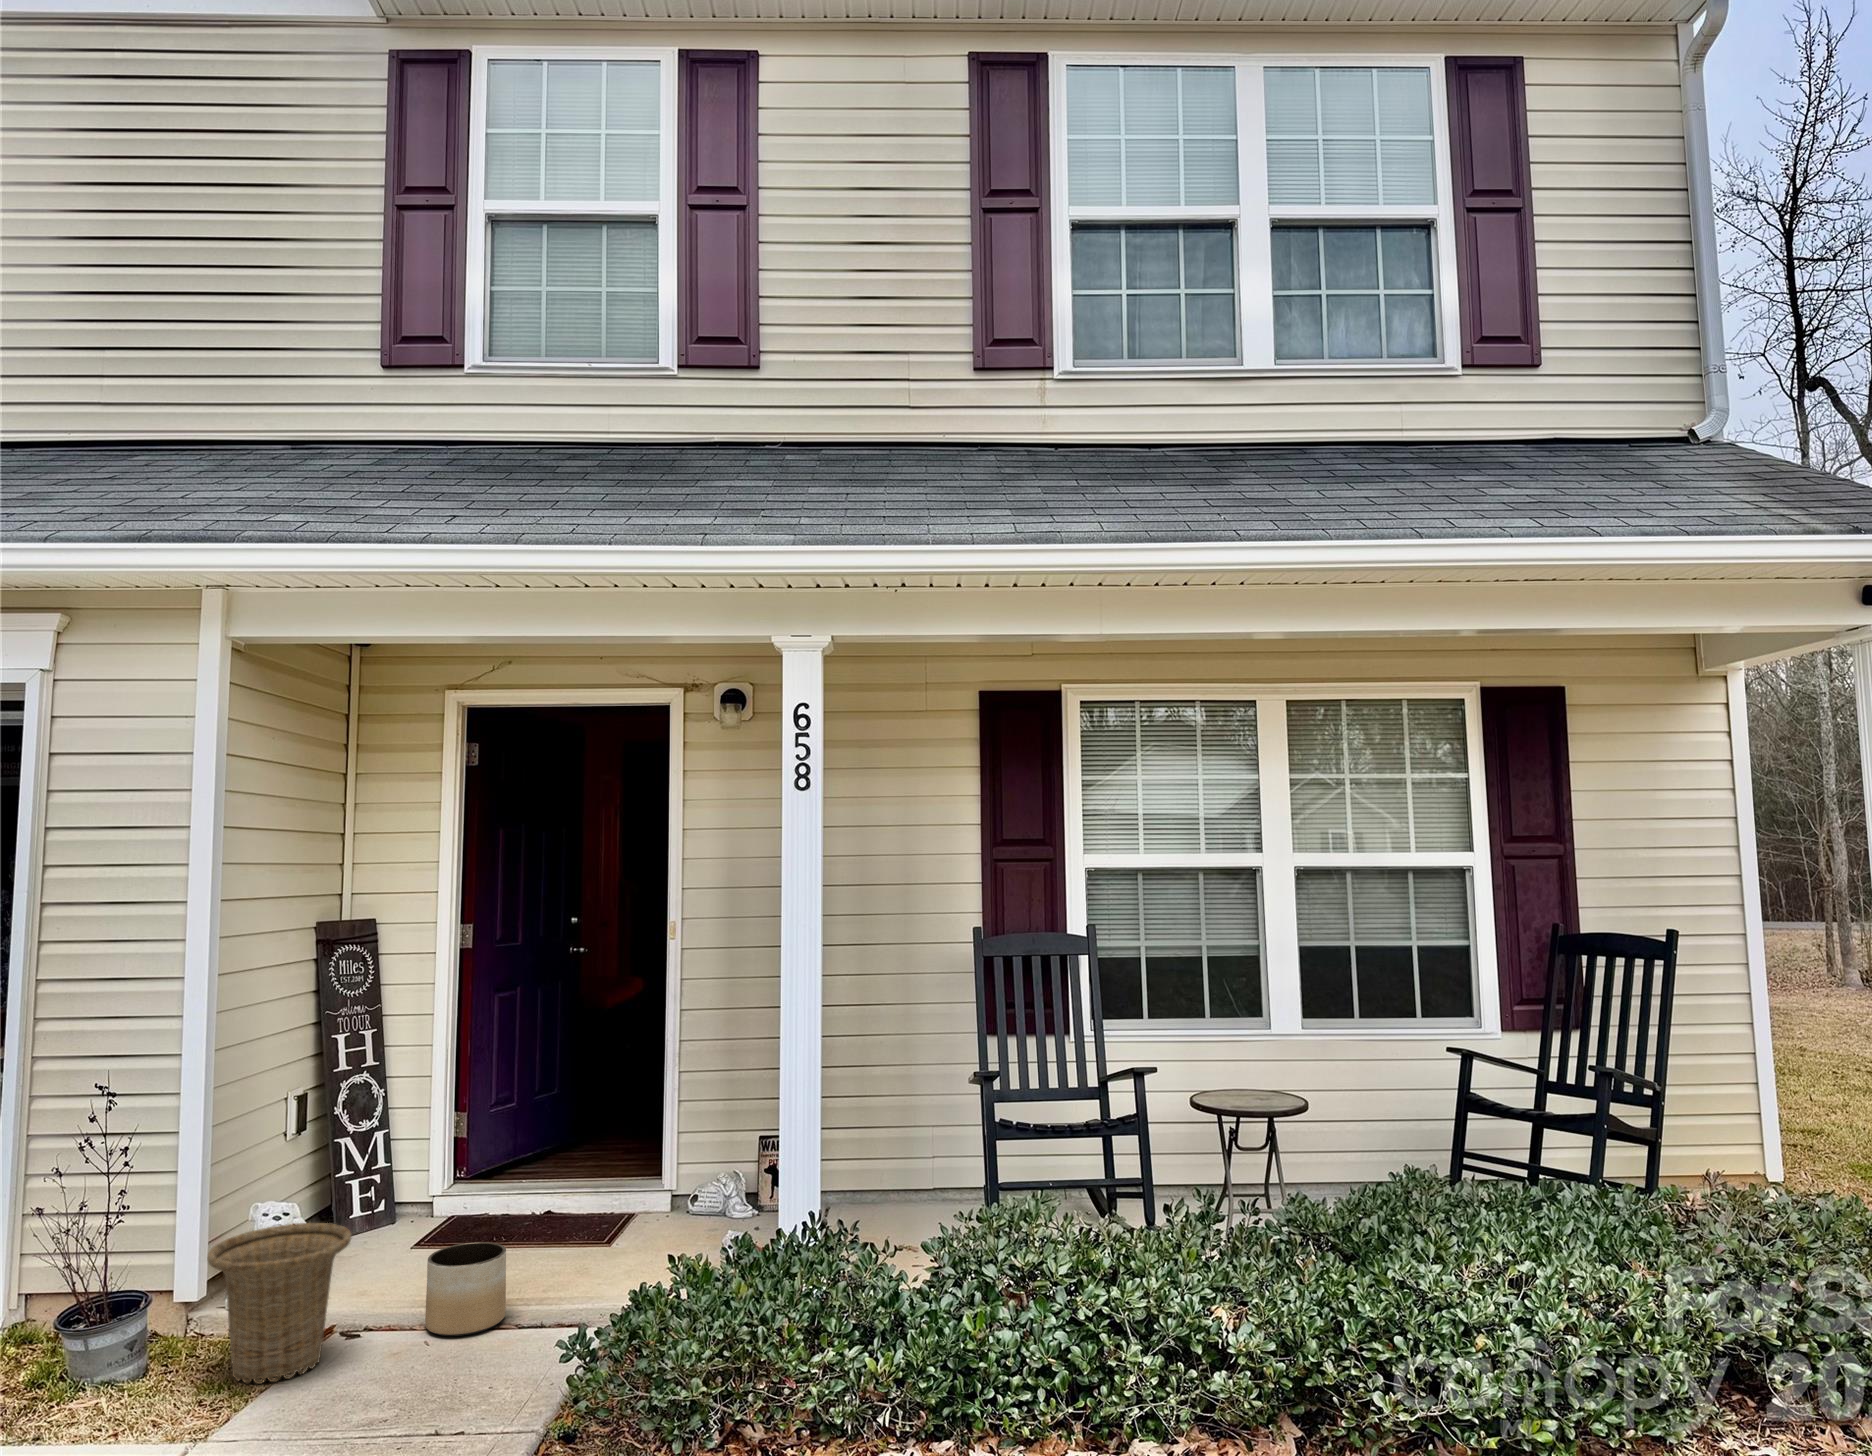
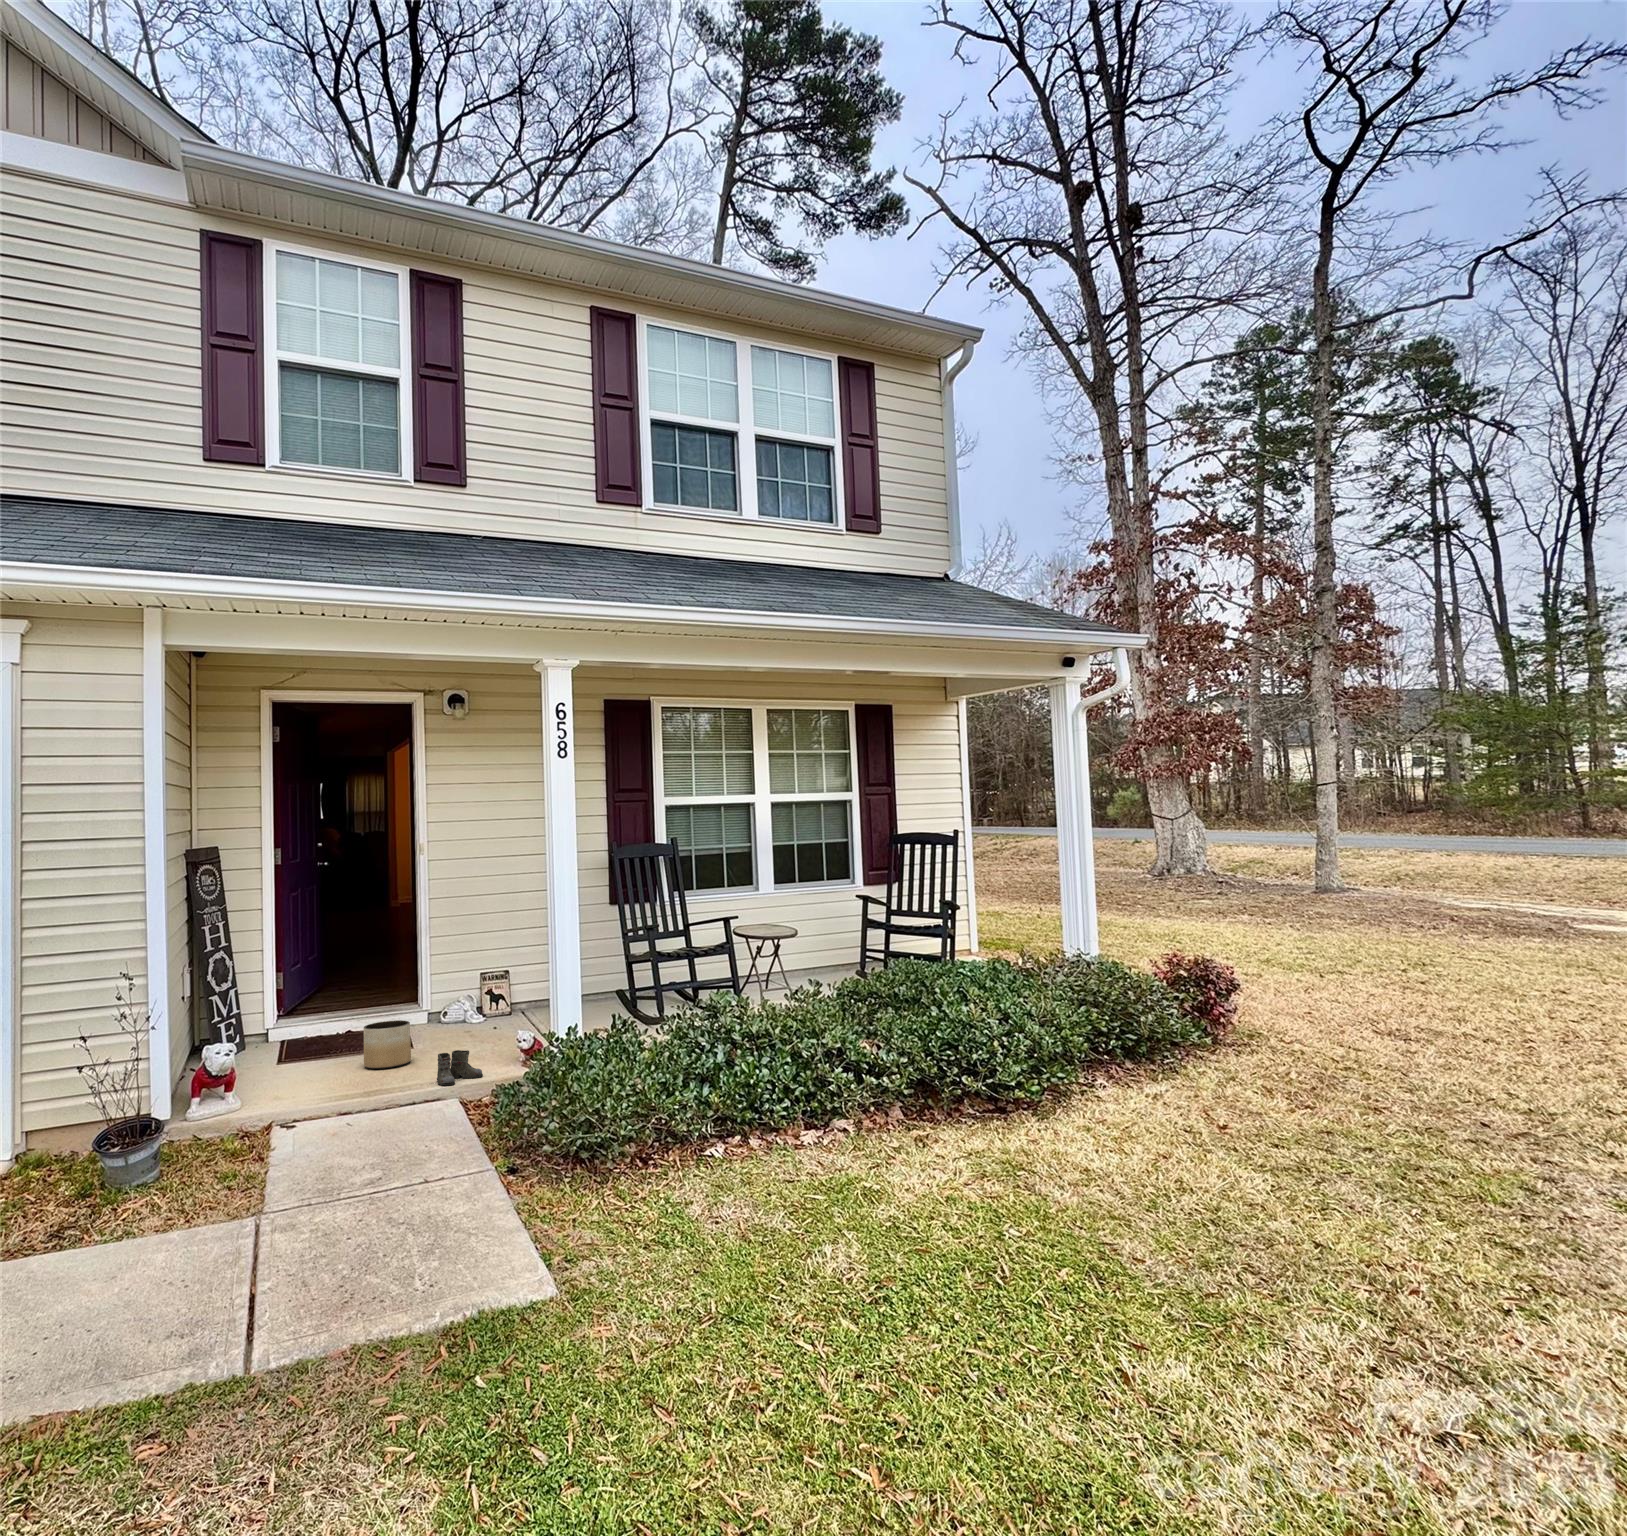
basket: present [207,1223,351,1384] -> none [257,1010,342,1096]
boots: none [424,1347,526,1426] -> present [437,1050,483,1085]

